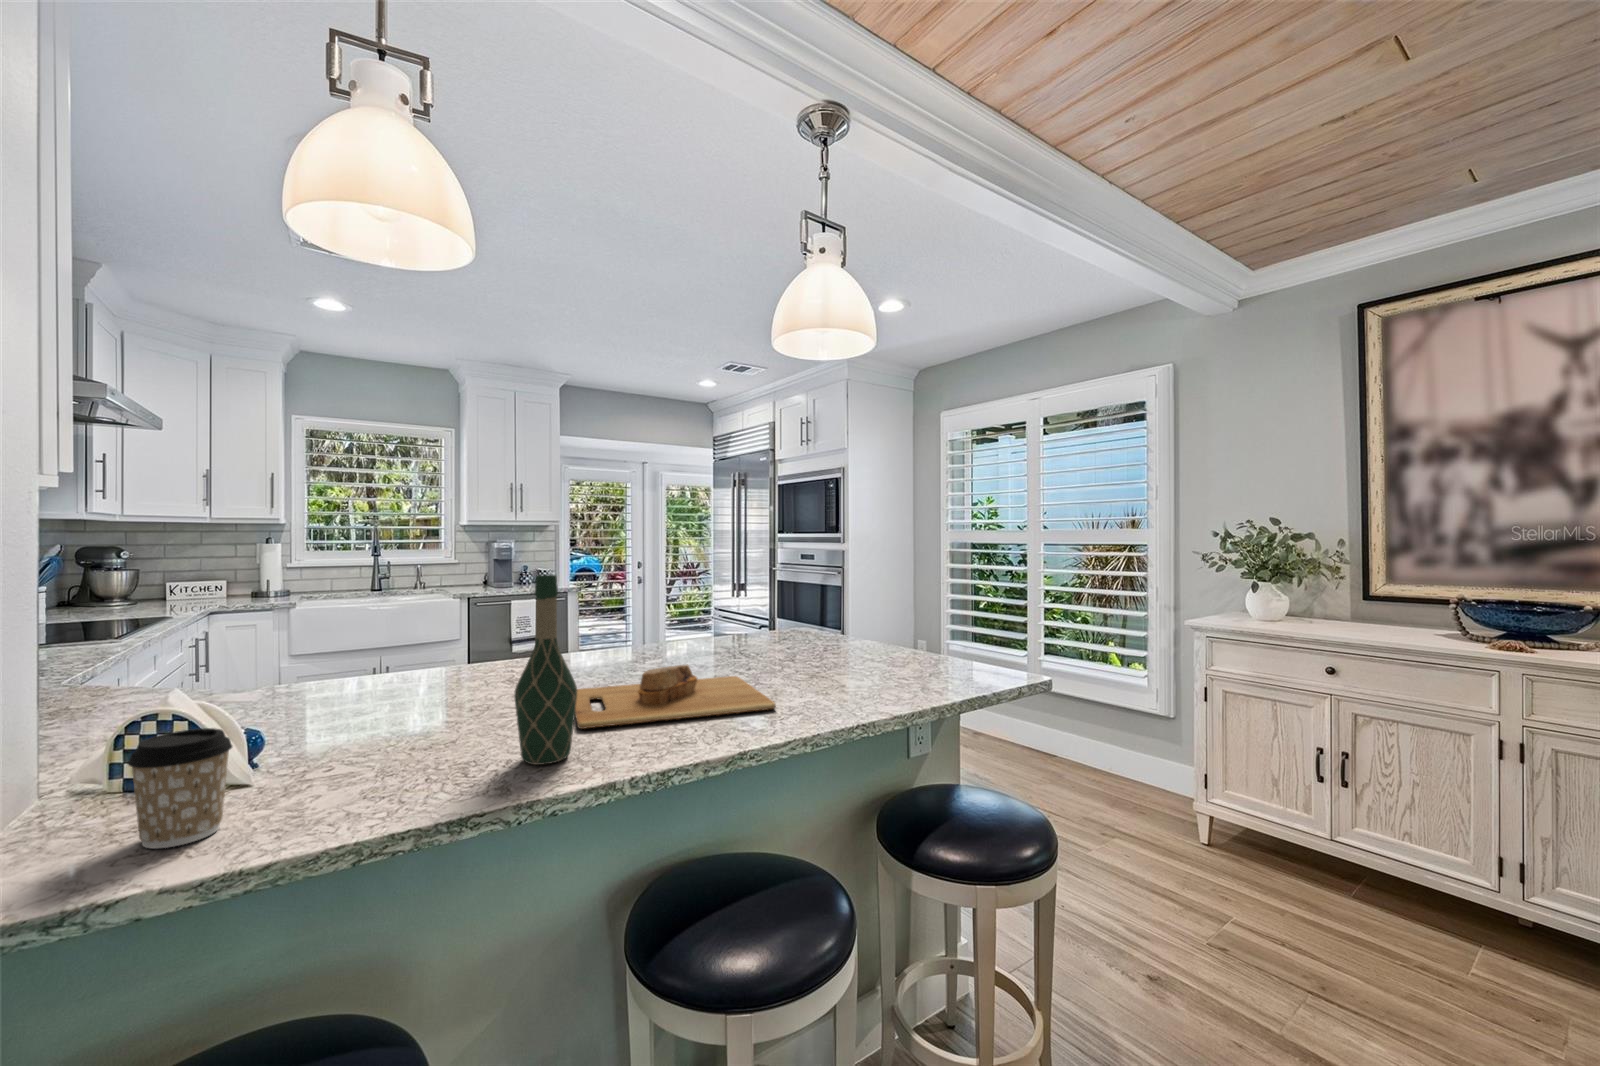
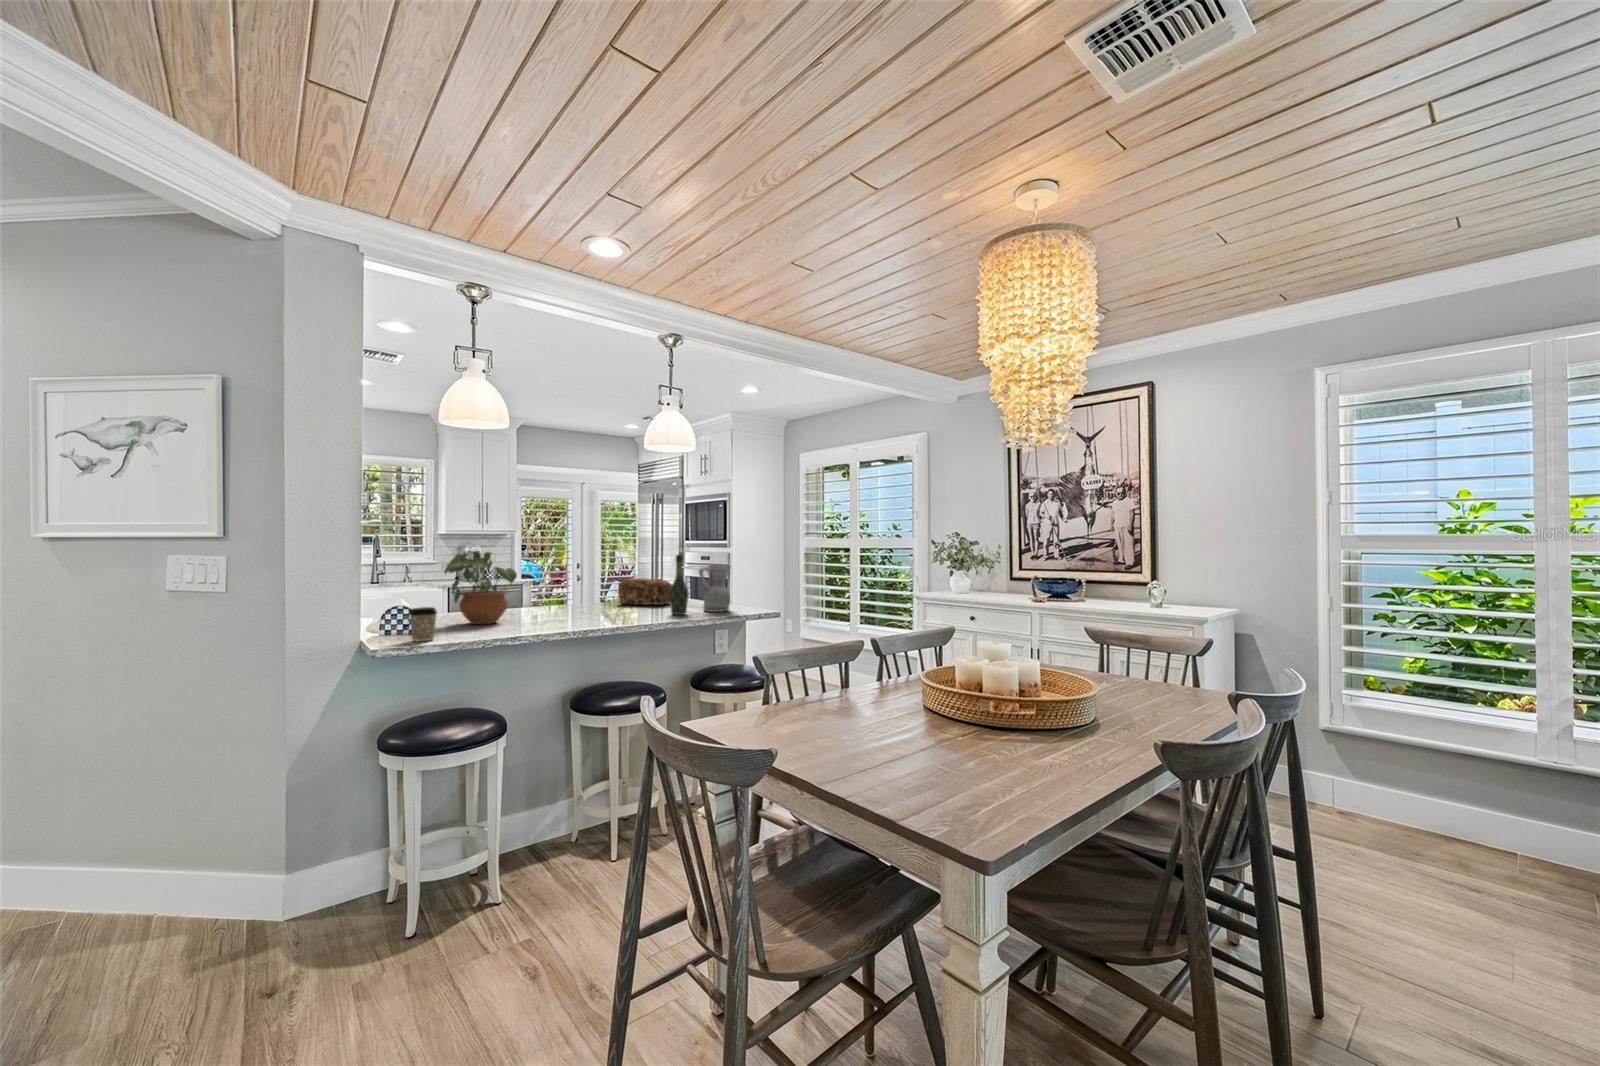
potted plant: none [328,541,506,729] -> present [444,551,517,624]
wine bottle: present [514,574,577,765] -> present [669,555,689,615]
ceramic pitcher: none [885,577,947,678] -> present [699,564,730,612]
bread loaf: none [714,601,814,654] -> present [618,578,672,605]
cutting board: present [575,665,776,729] -> none [544,602,637,624]

